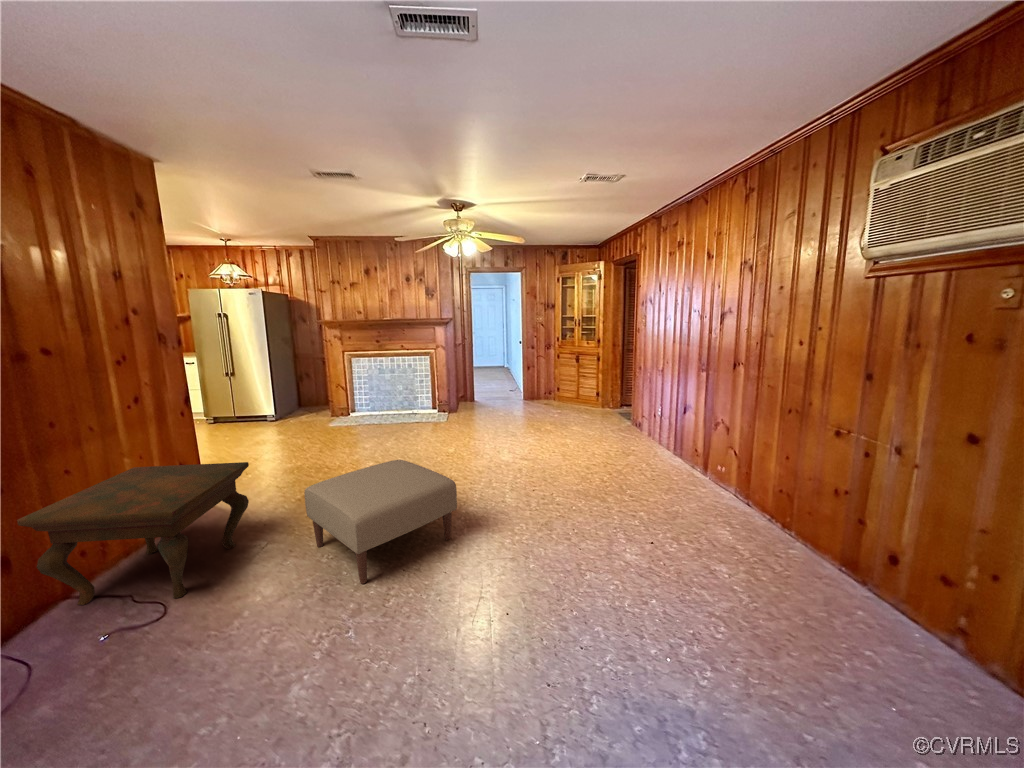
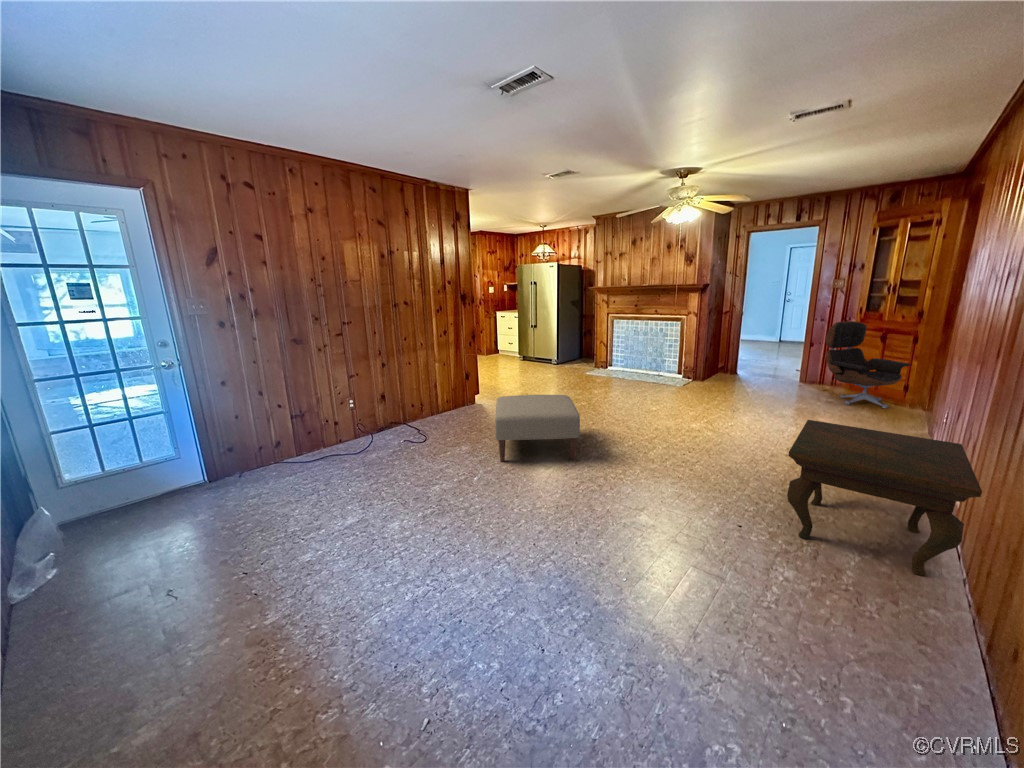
lounge chair: none [552,348,599,414] -> present [826,321,910,408]
side table: present [17,462,249,605] -> present [787,420,982,576]

